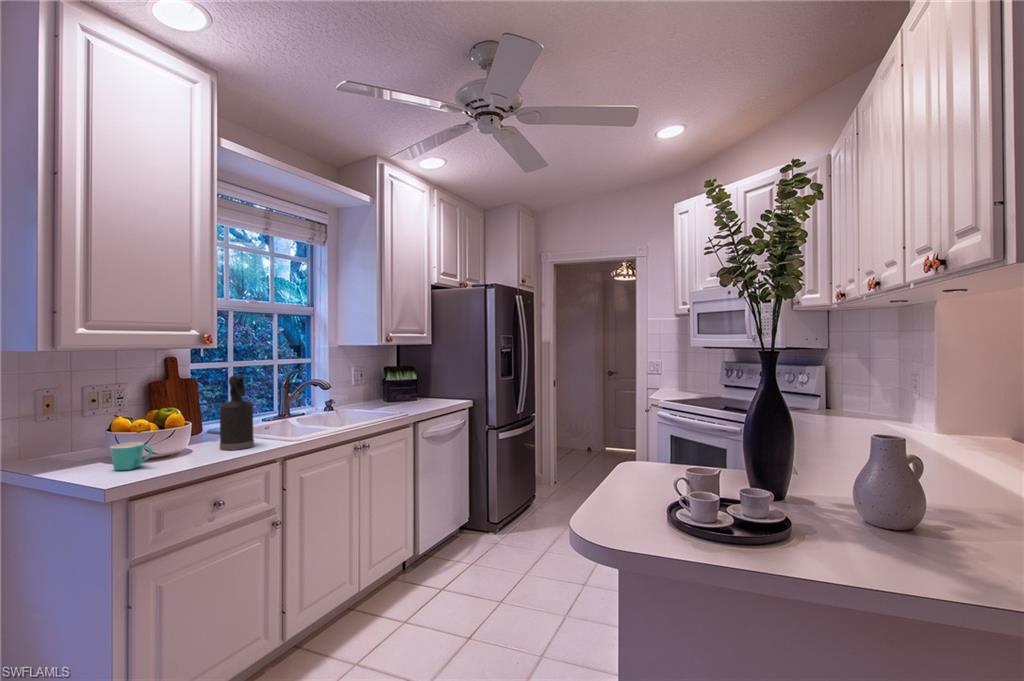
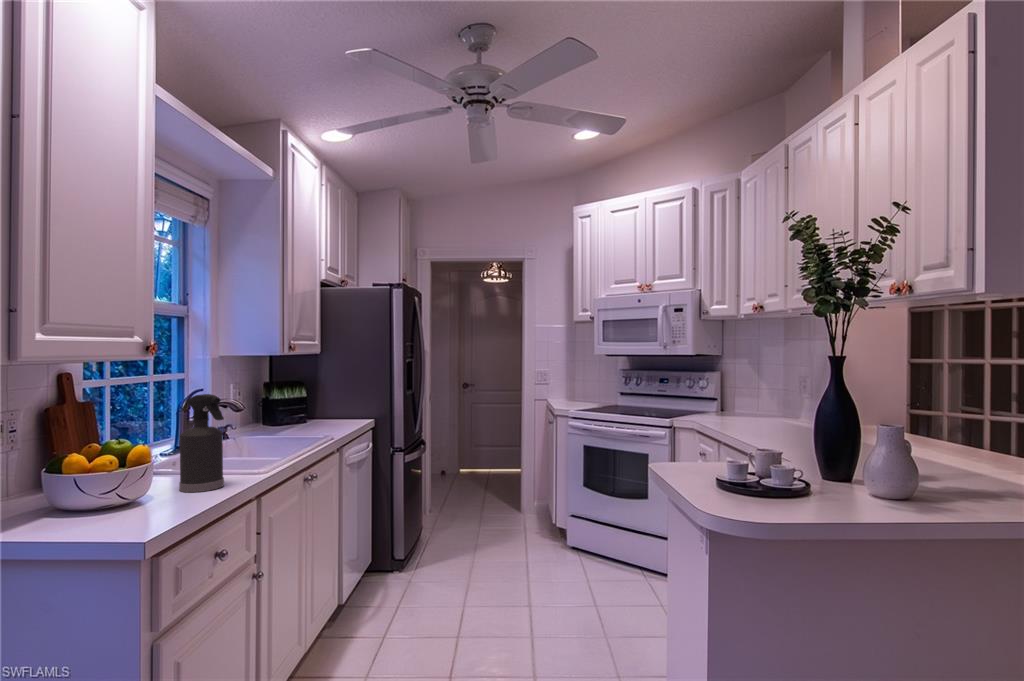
mug: present [110,442,153,470] -> none [91,487,153,528]

